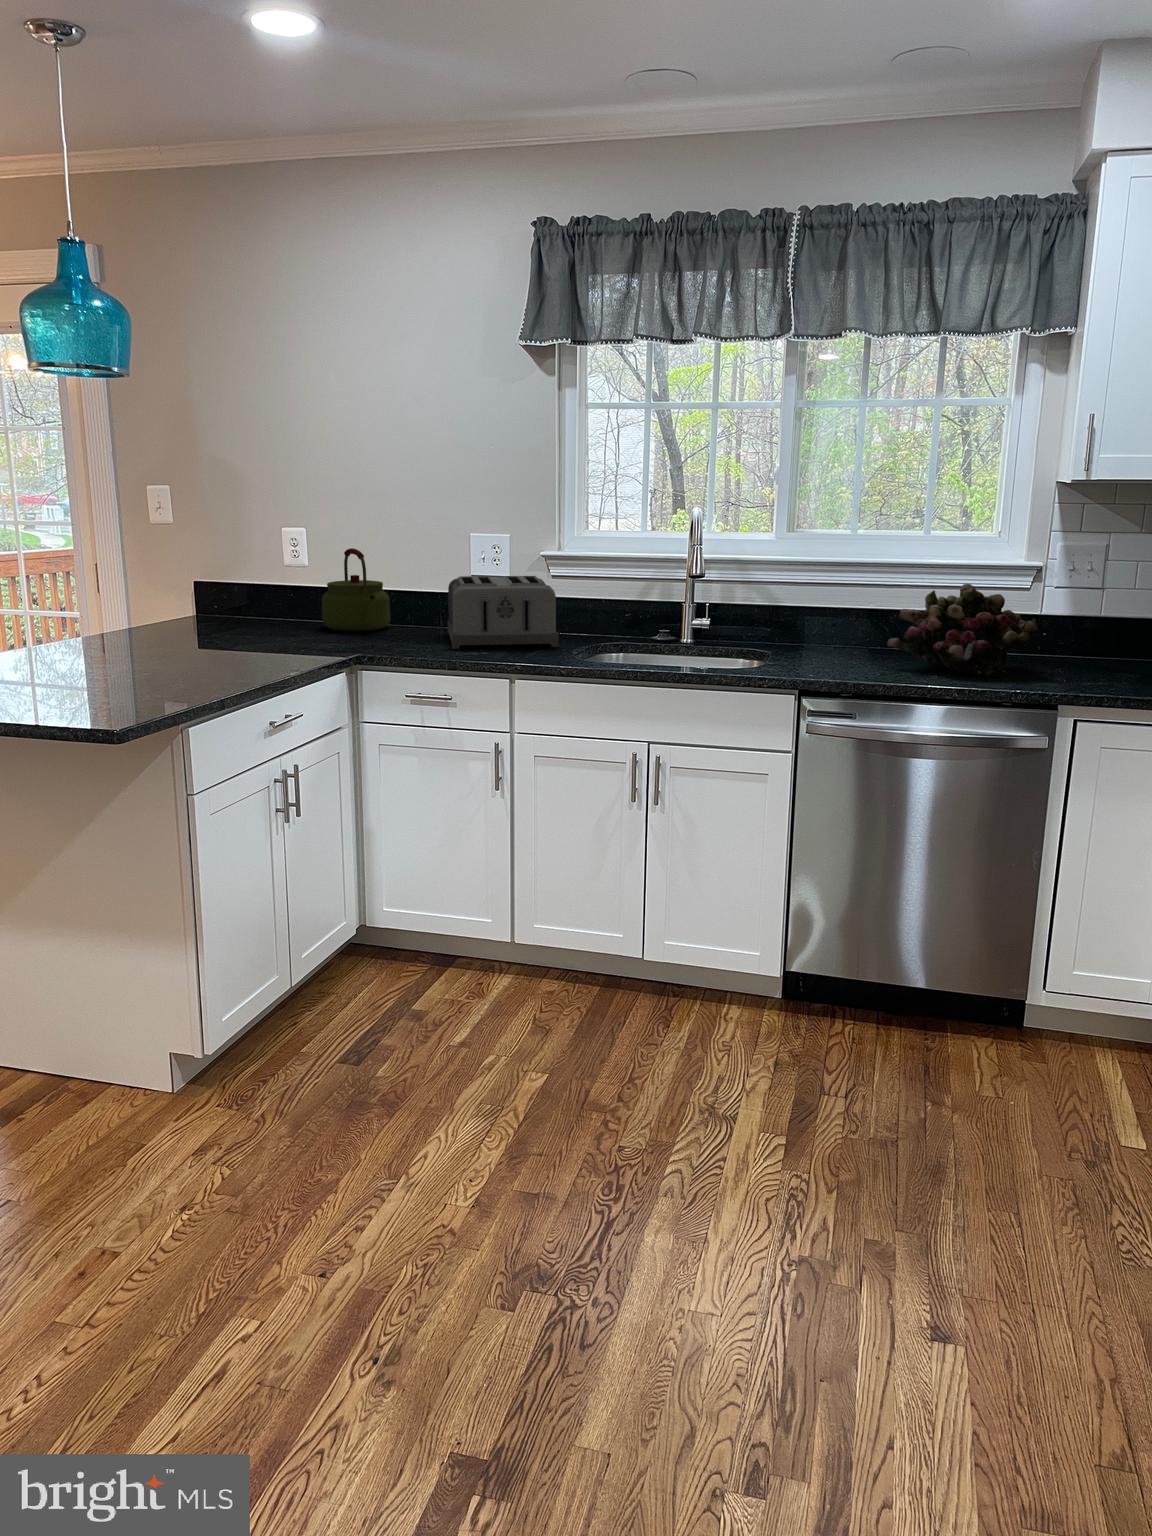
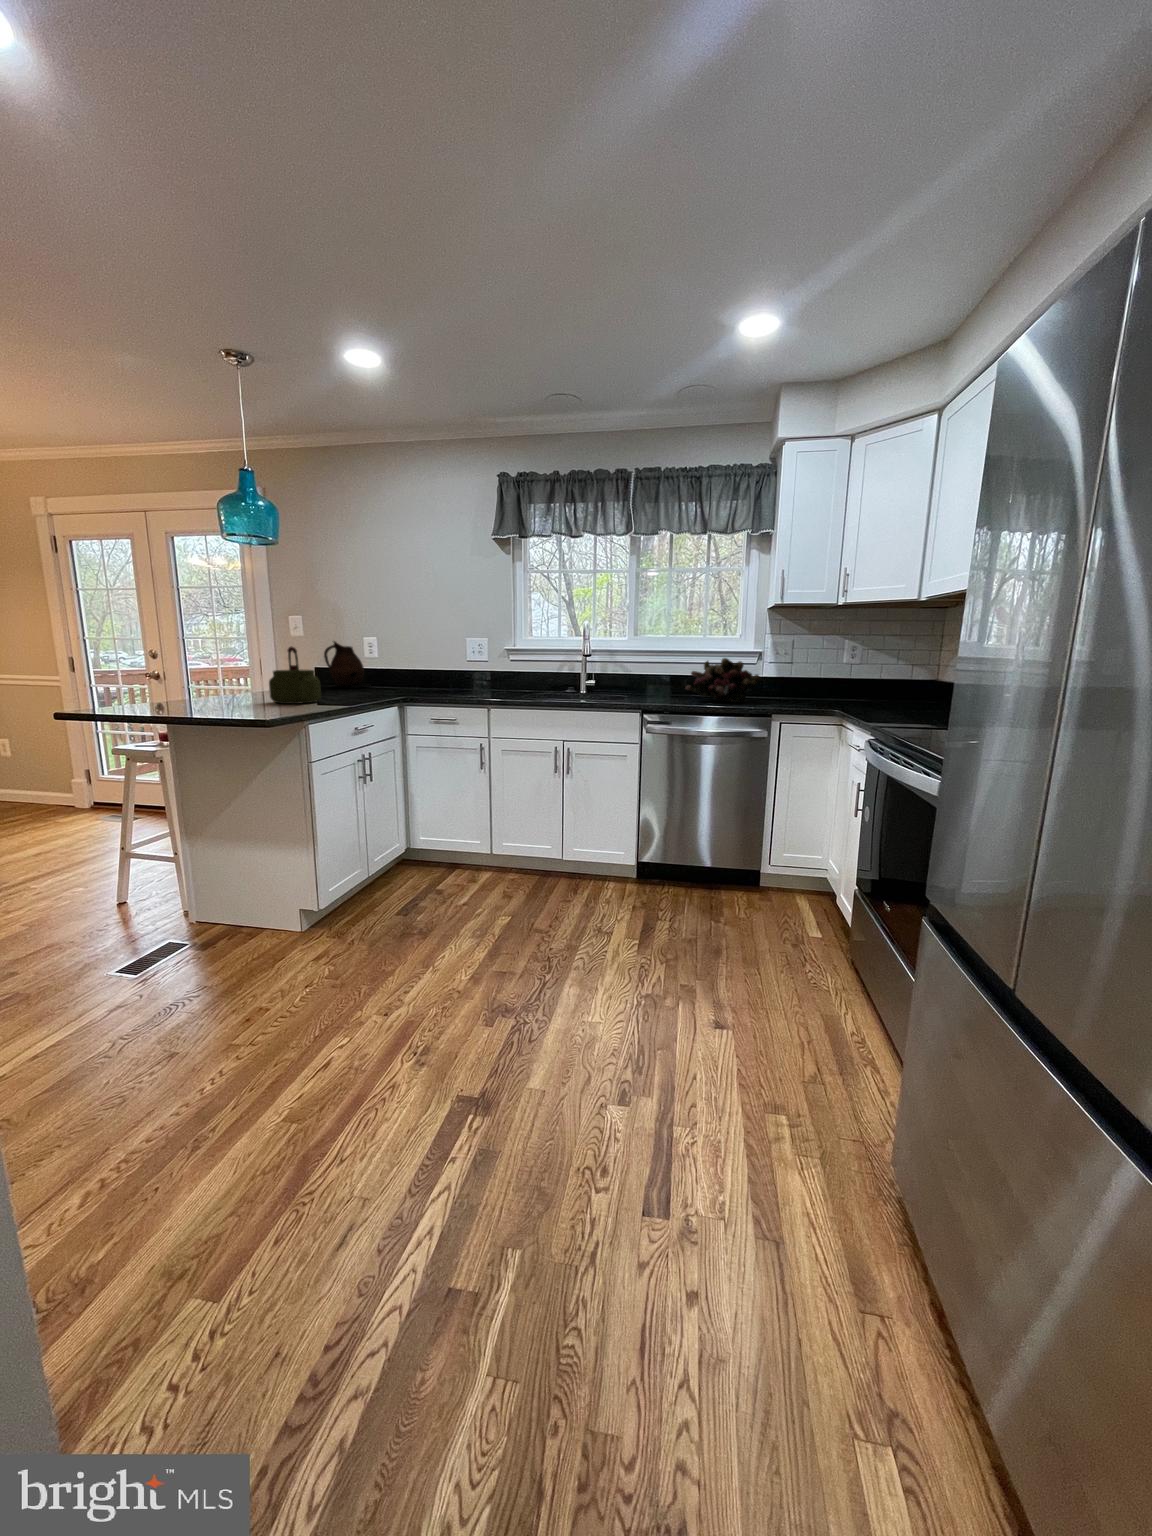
ceramic pitcher: none [210,535,296,624] -> present [324,641,364,688]
kettle: present [322,548,391,631] -> present [269,646,321,704]
toaster: present [448,576,558,649] -> none [455,660,514,696]

